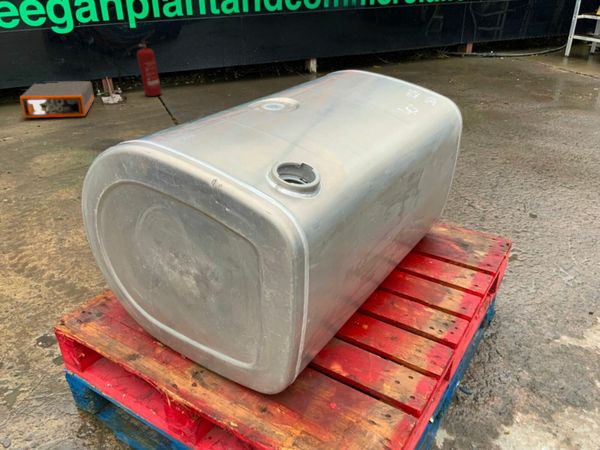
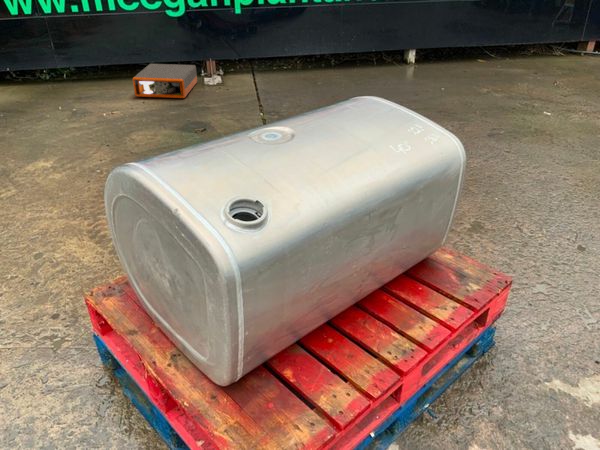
fire extinguisher: present [118,35,161,99] -> none [220,24,257,83]

